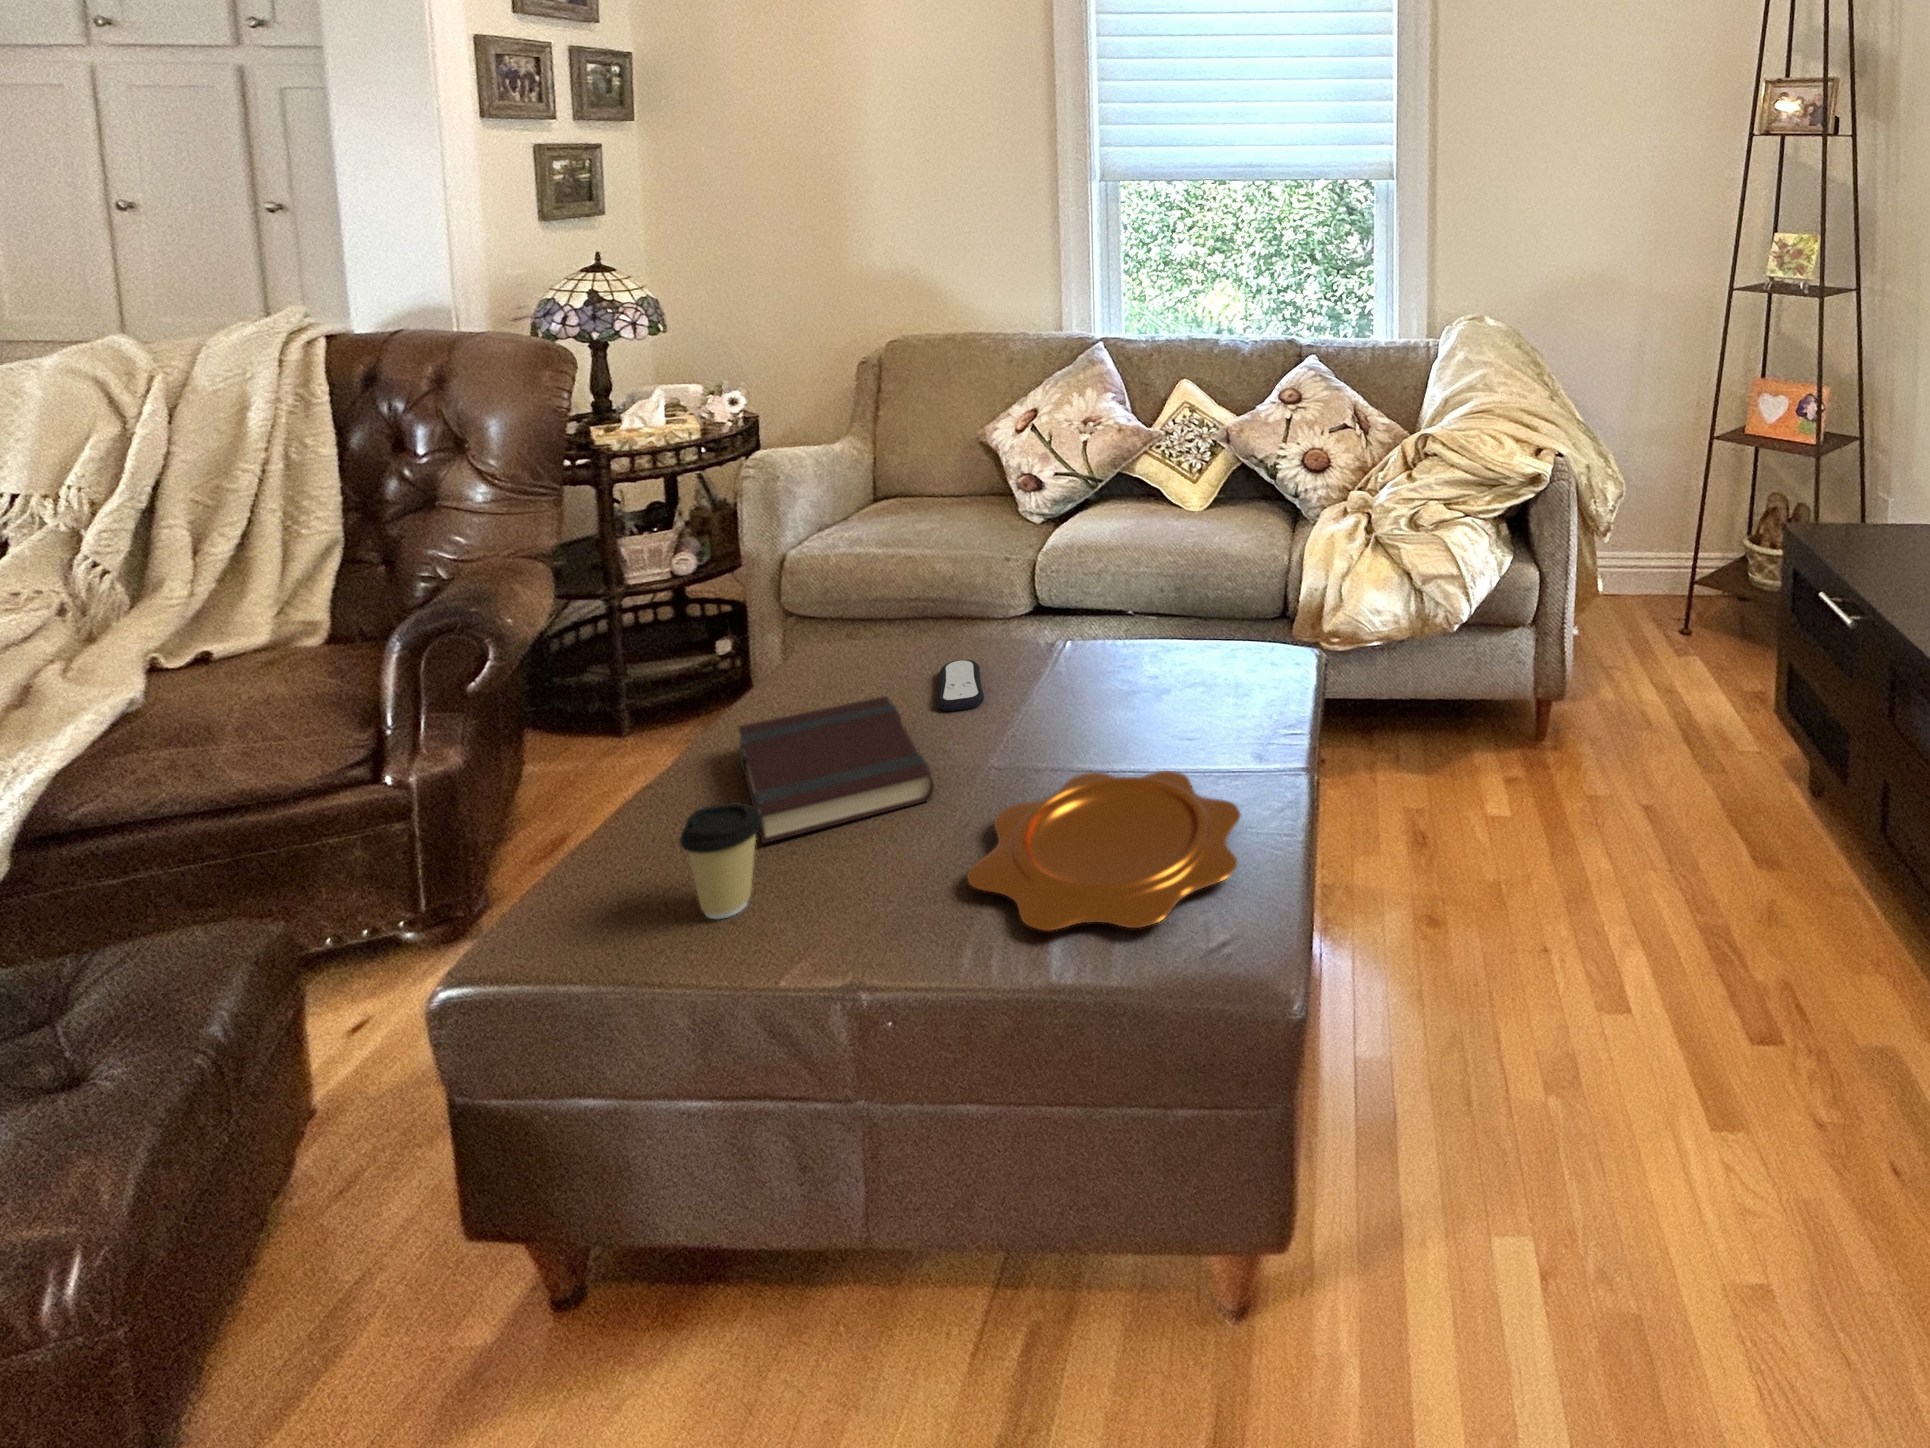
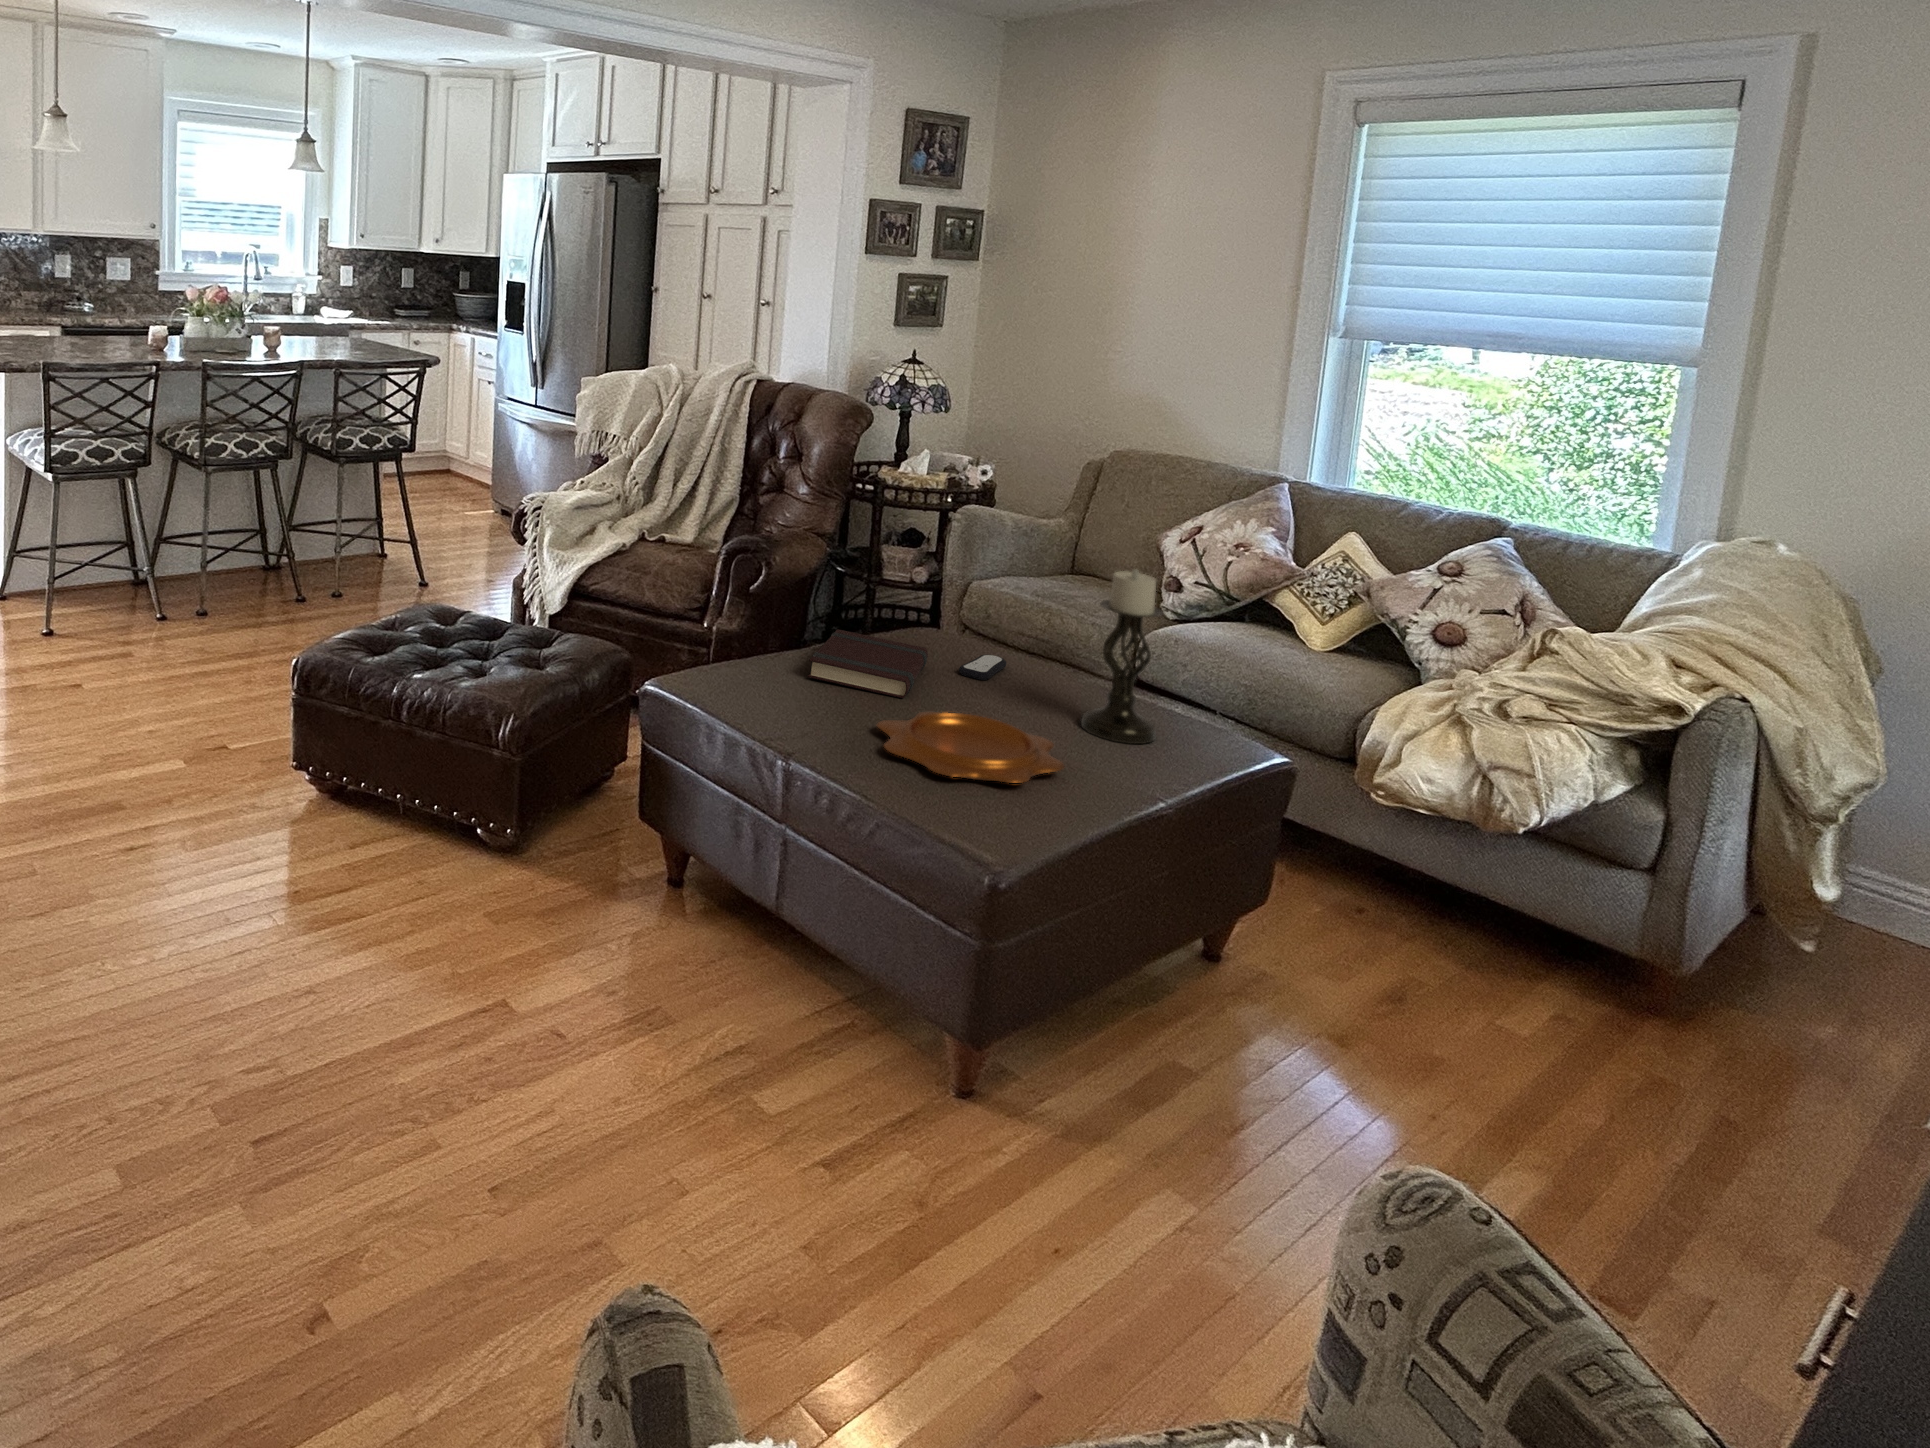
candle holder: none [1141,506,1230,728] -> present [1081,570,1163,744]
coffee cup: present [680,802,763,919] -> none [754,631,796,692]

